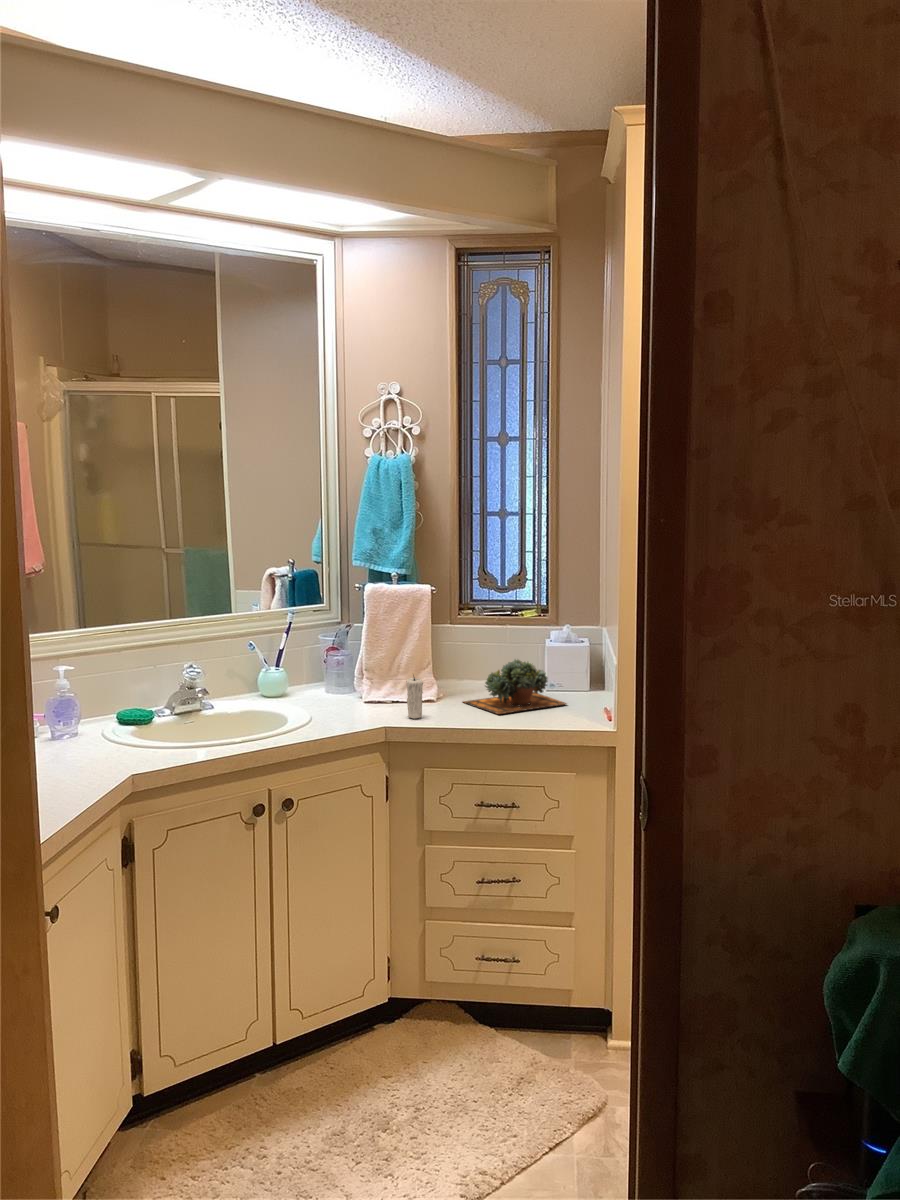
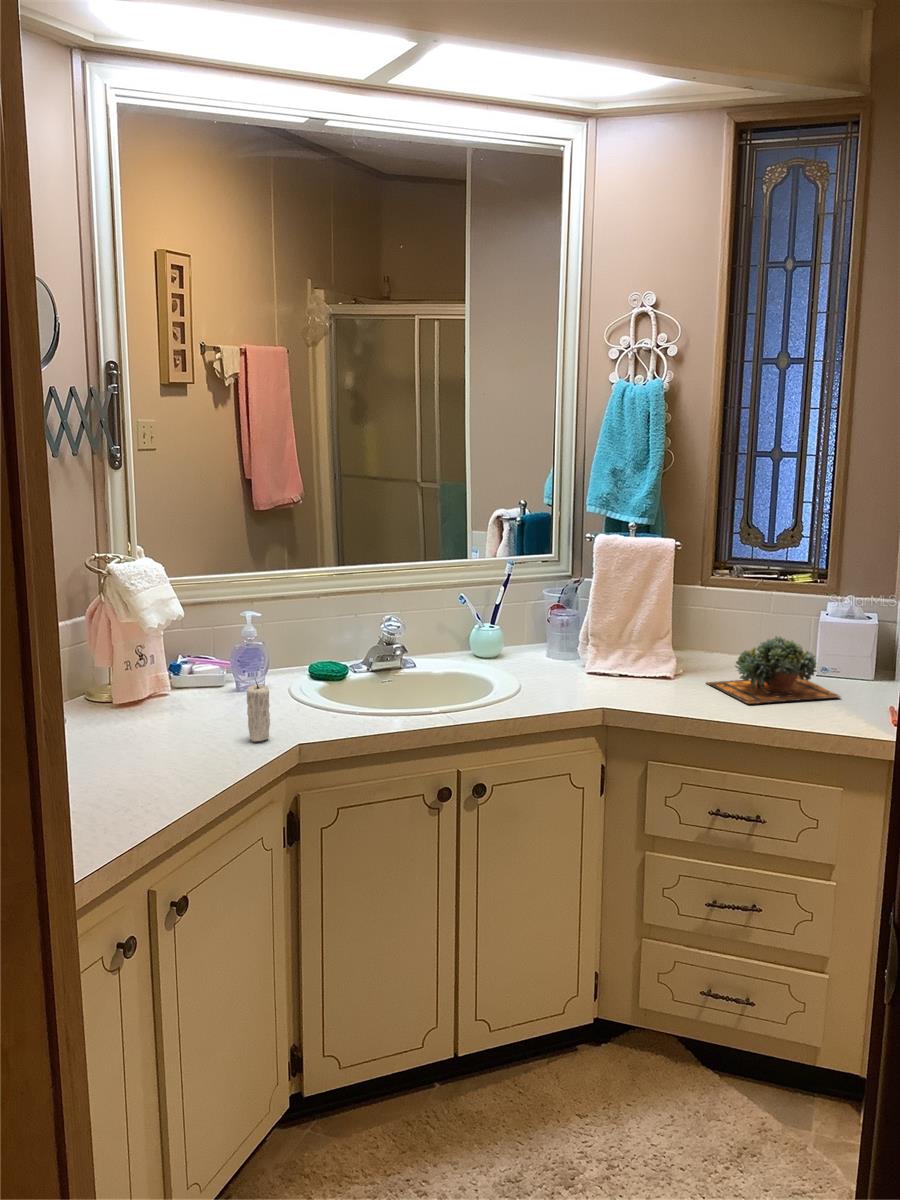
candle: present [406,675,423,719] -> present [247,680,270,741]

